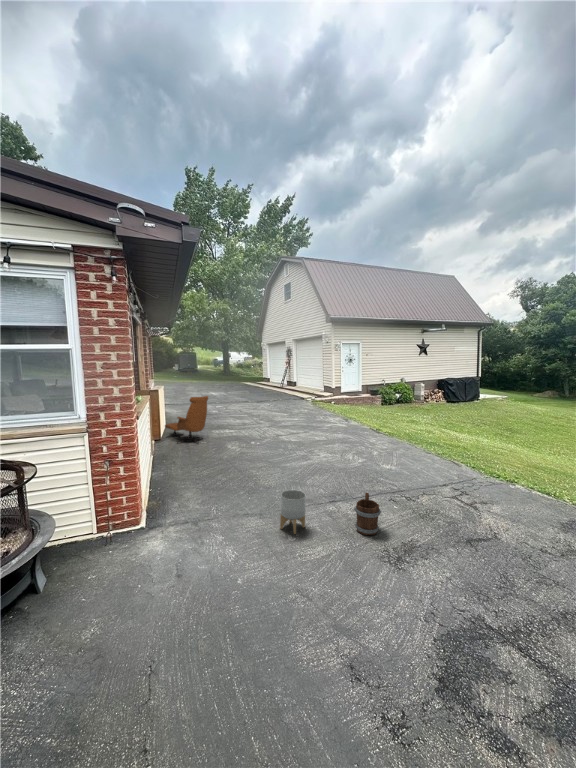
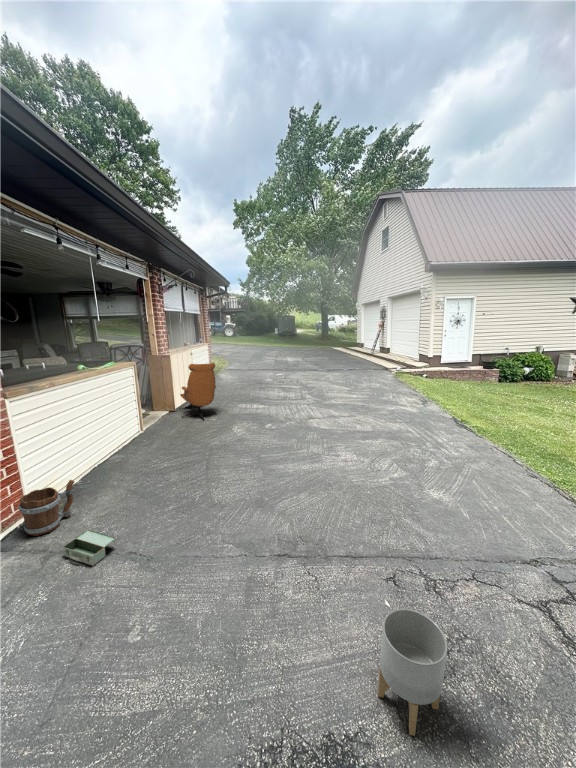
planter: present [280,490,306,534] -> present [378,609,447,736]
bucket: present [354,493,381,535] -> present [18,480,74,536]
toolbox: none [210,504,238,519] -> present [63,530,116,566]

